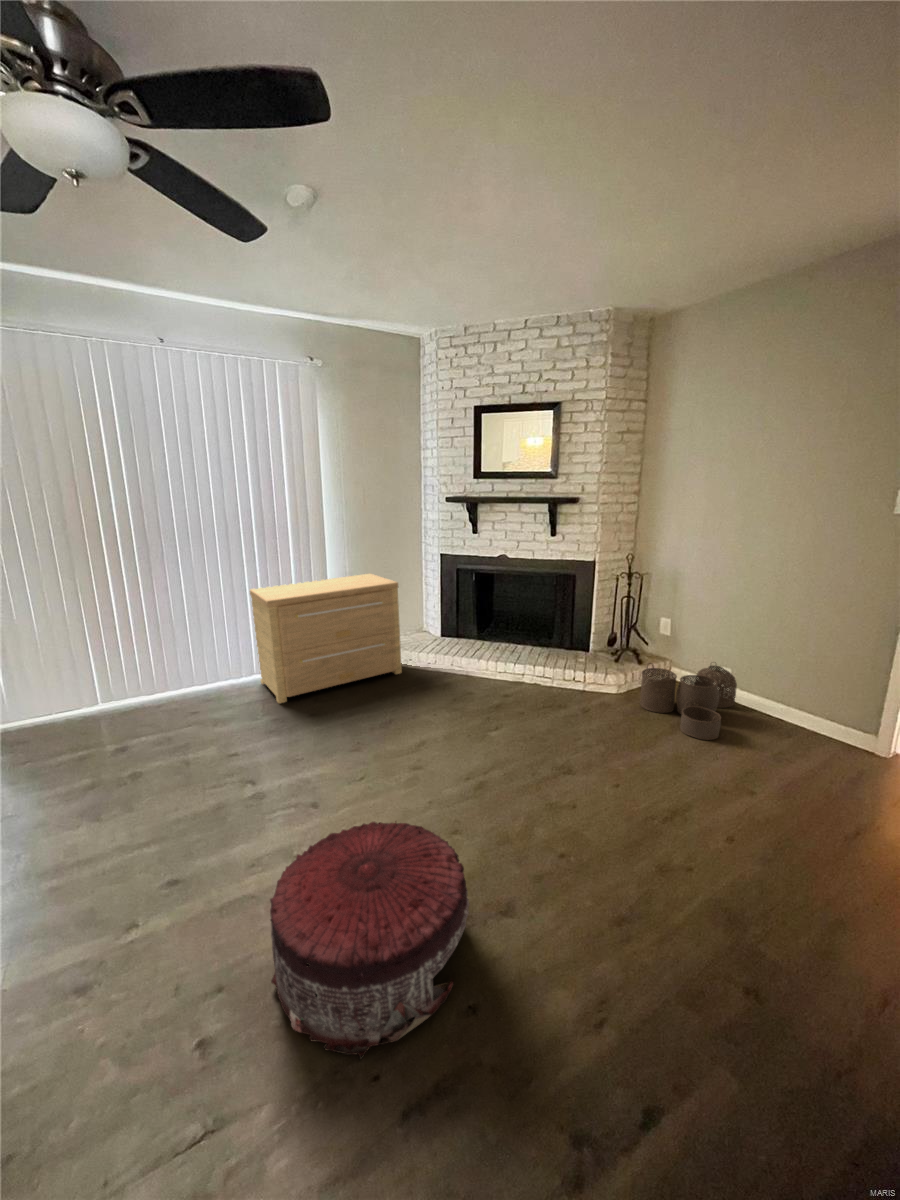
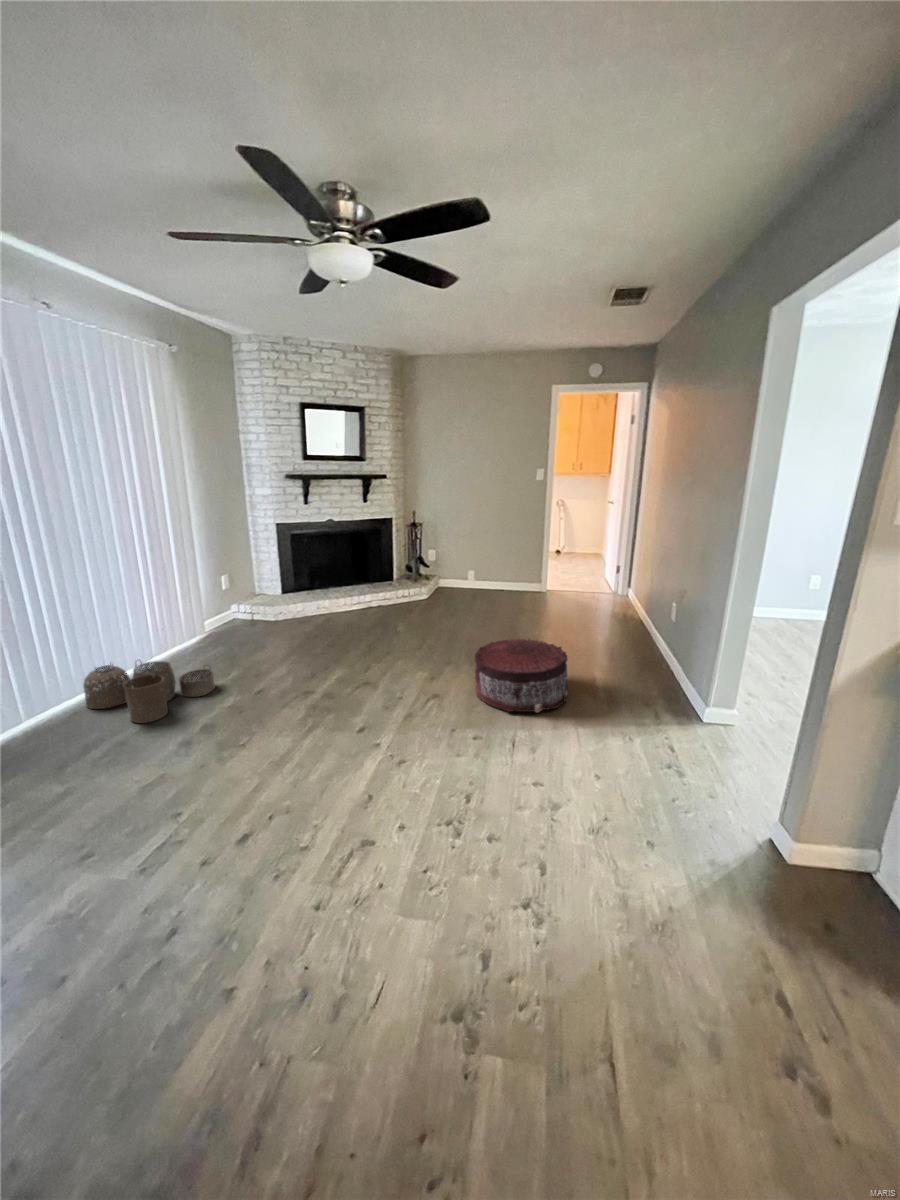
side table: present [250,574,402,703] -> none [155,546,282,664]
woven basket: present [640,663,737,740] -> present [83,661,215,723]

